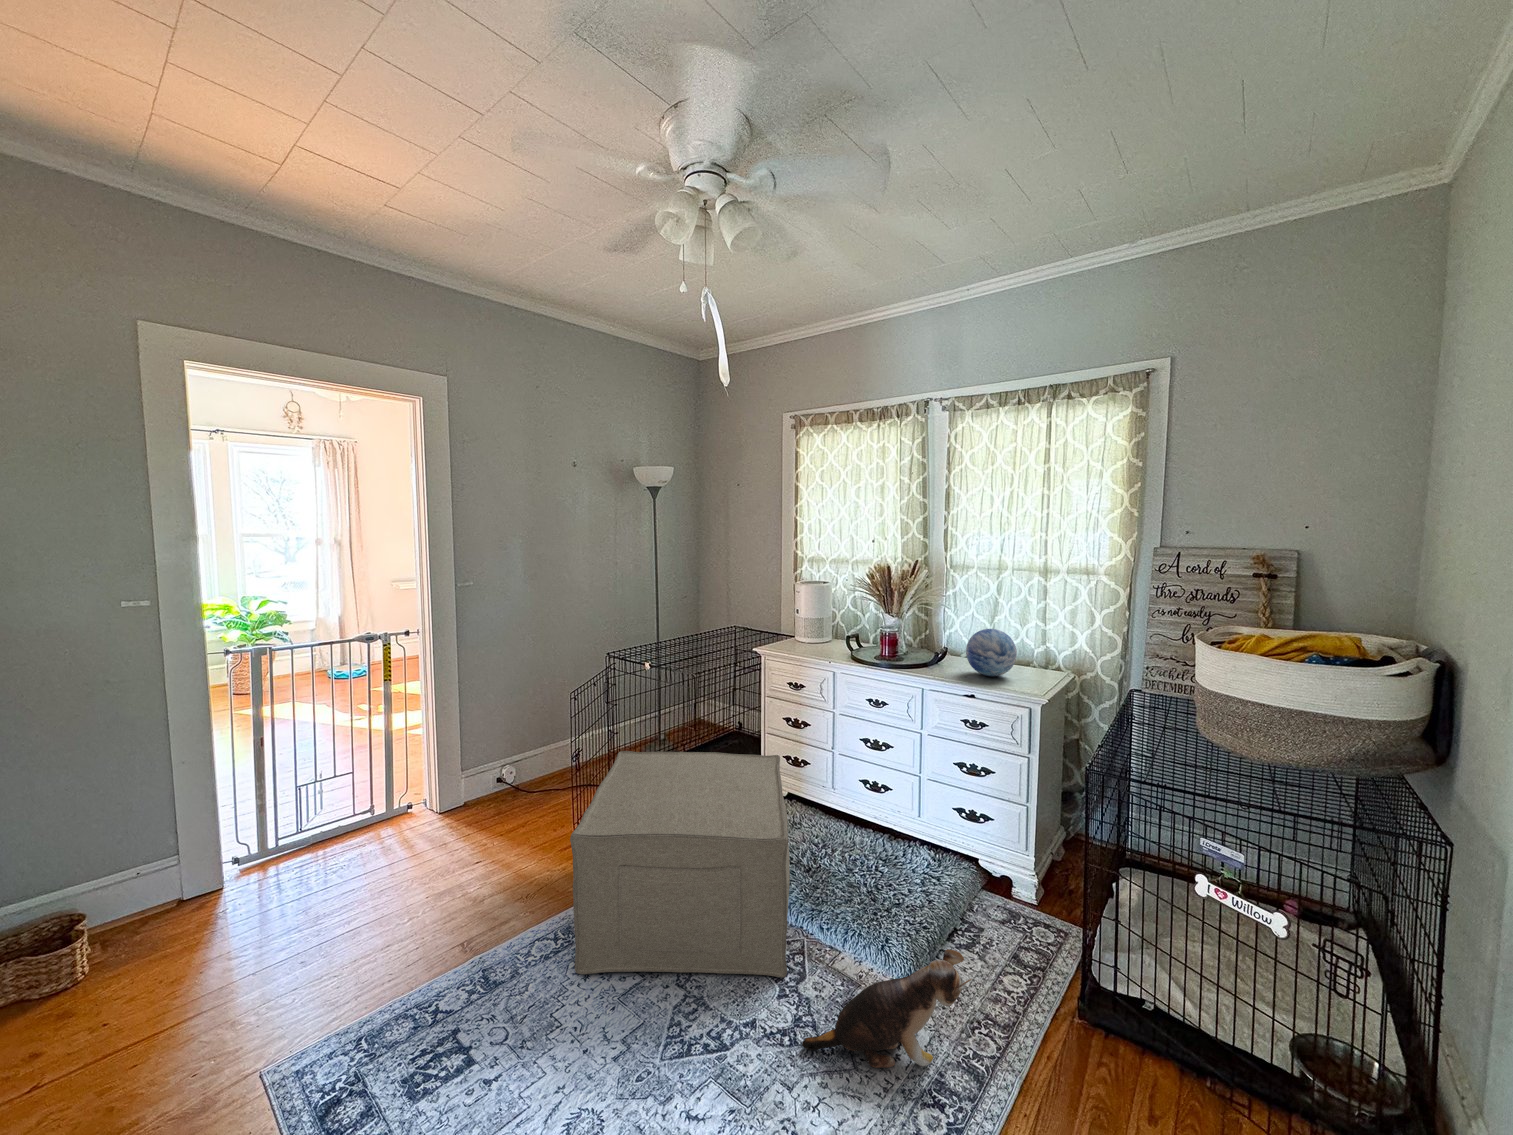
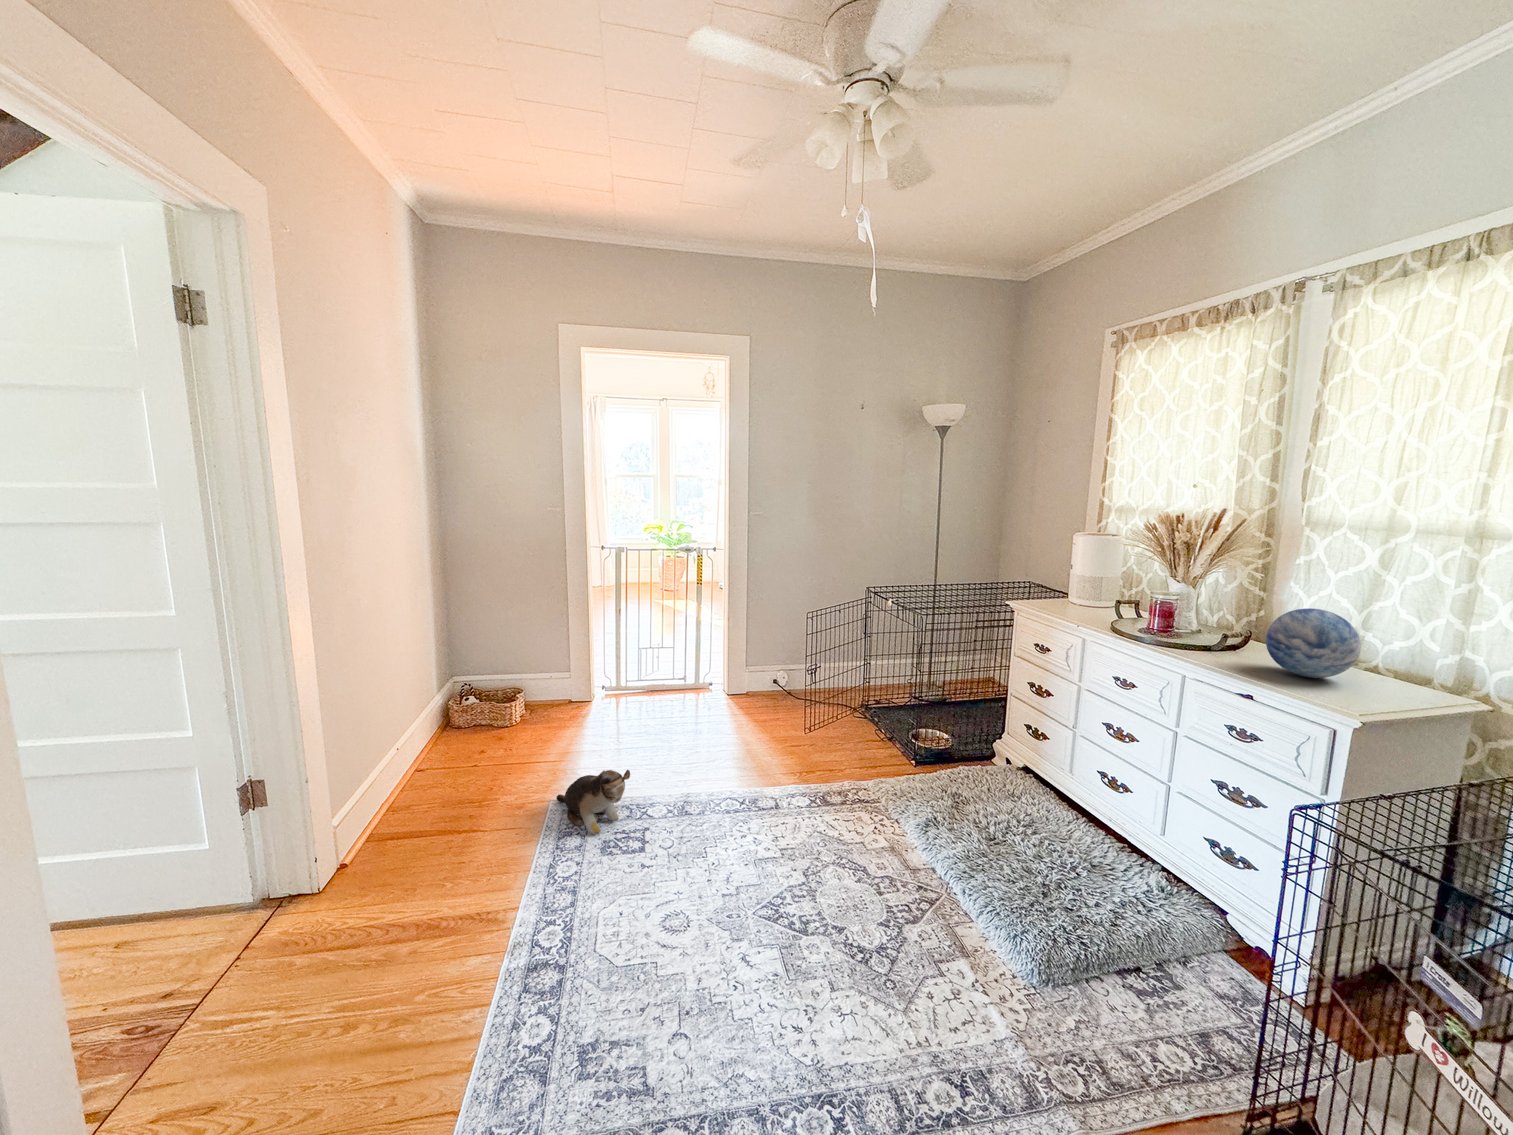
ottoman: present [570,751,790,977] -> none [736,671,979,911]
plush toy: present [802,949,972,1068] -> present [557,770,630,835]

